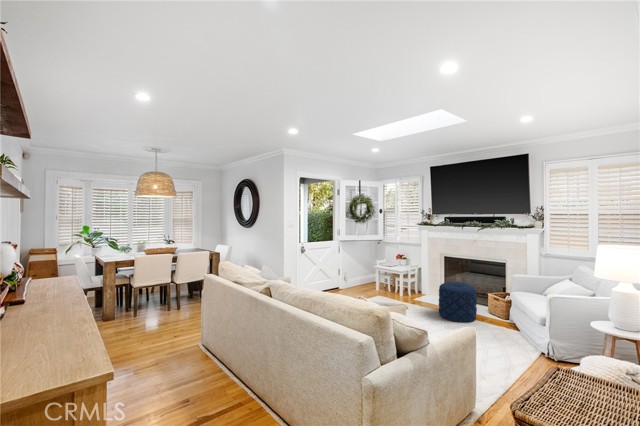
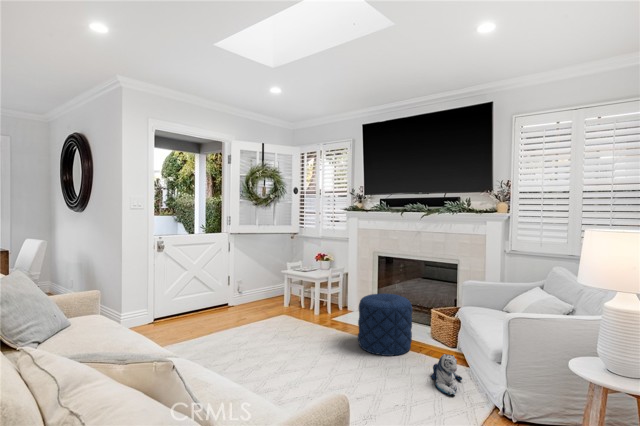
plush toy: none [495,320,517,345] -> present [431,354,462,395]

